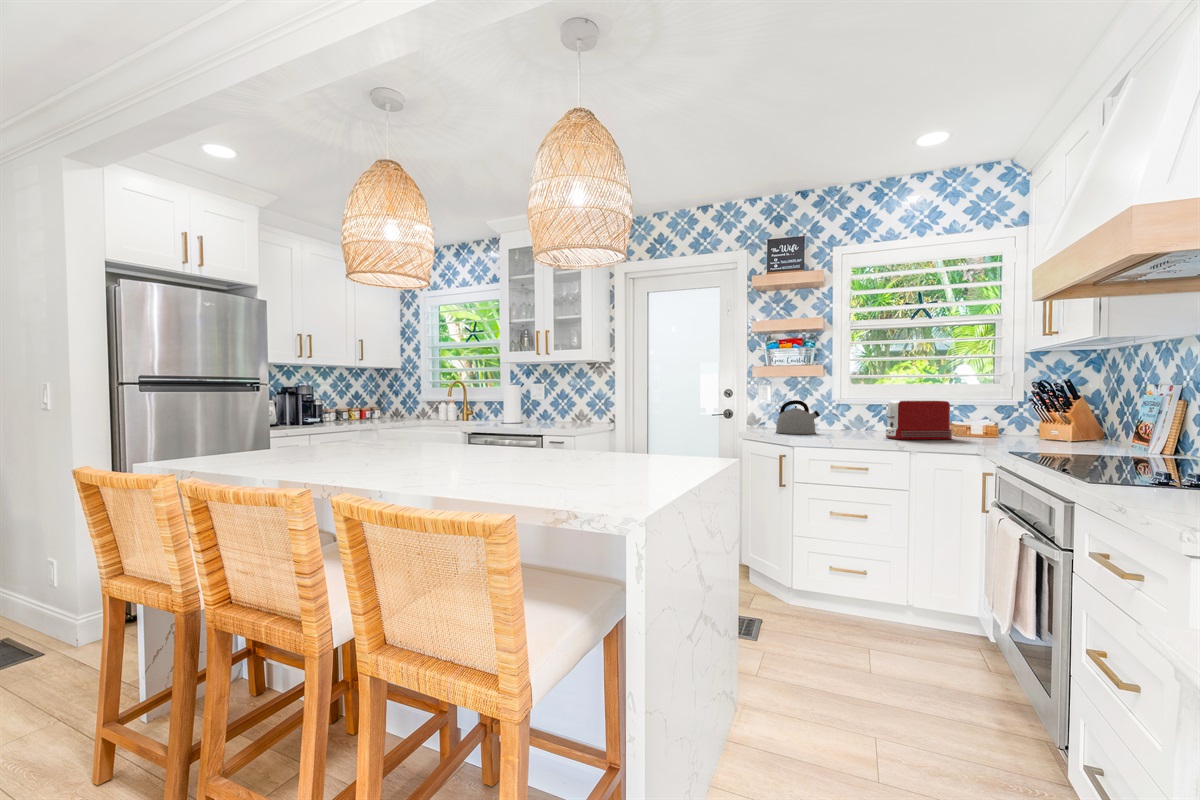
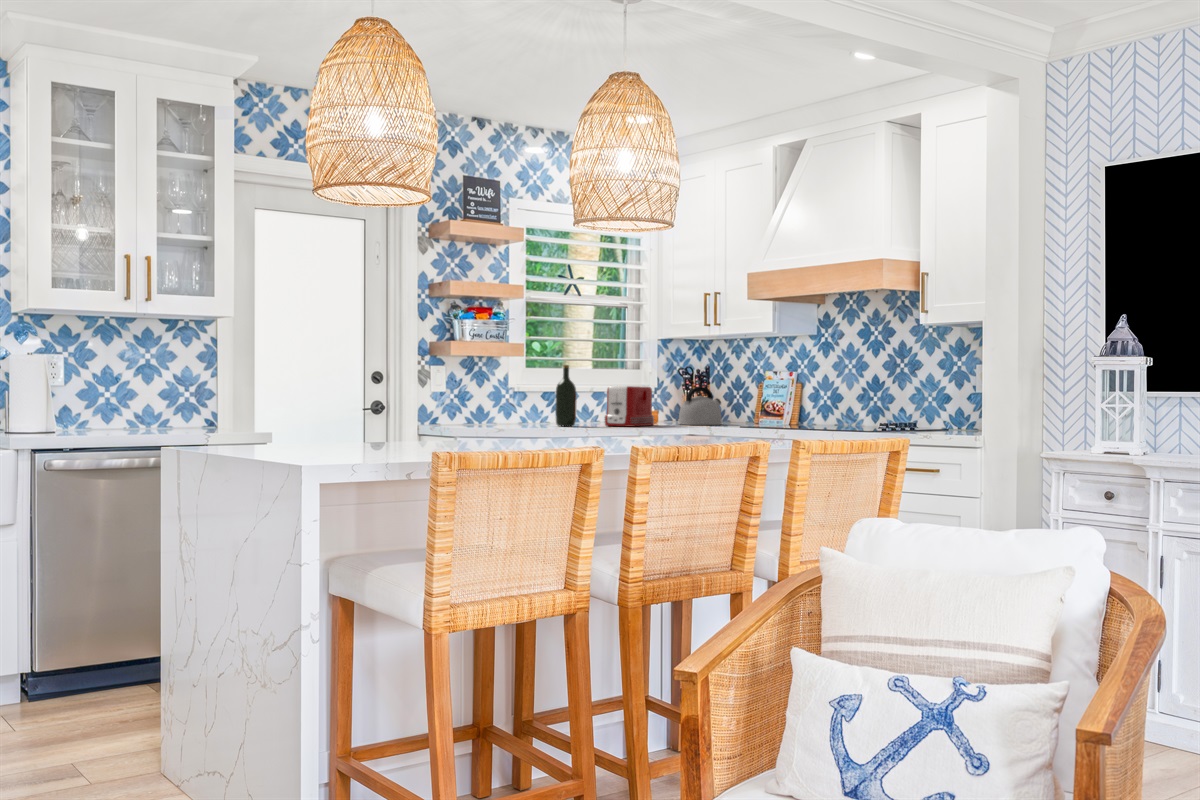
wine bottle: none [842,382,862,436] -> present [555,365,577,426]
kettle: present [776,400,820,434] -> present [679,387,722,425]

